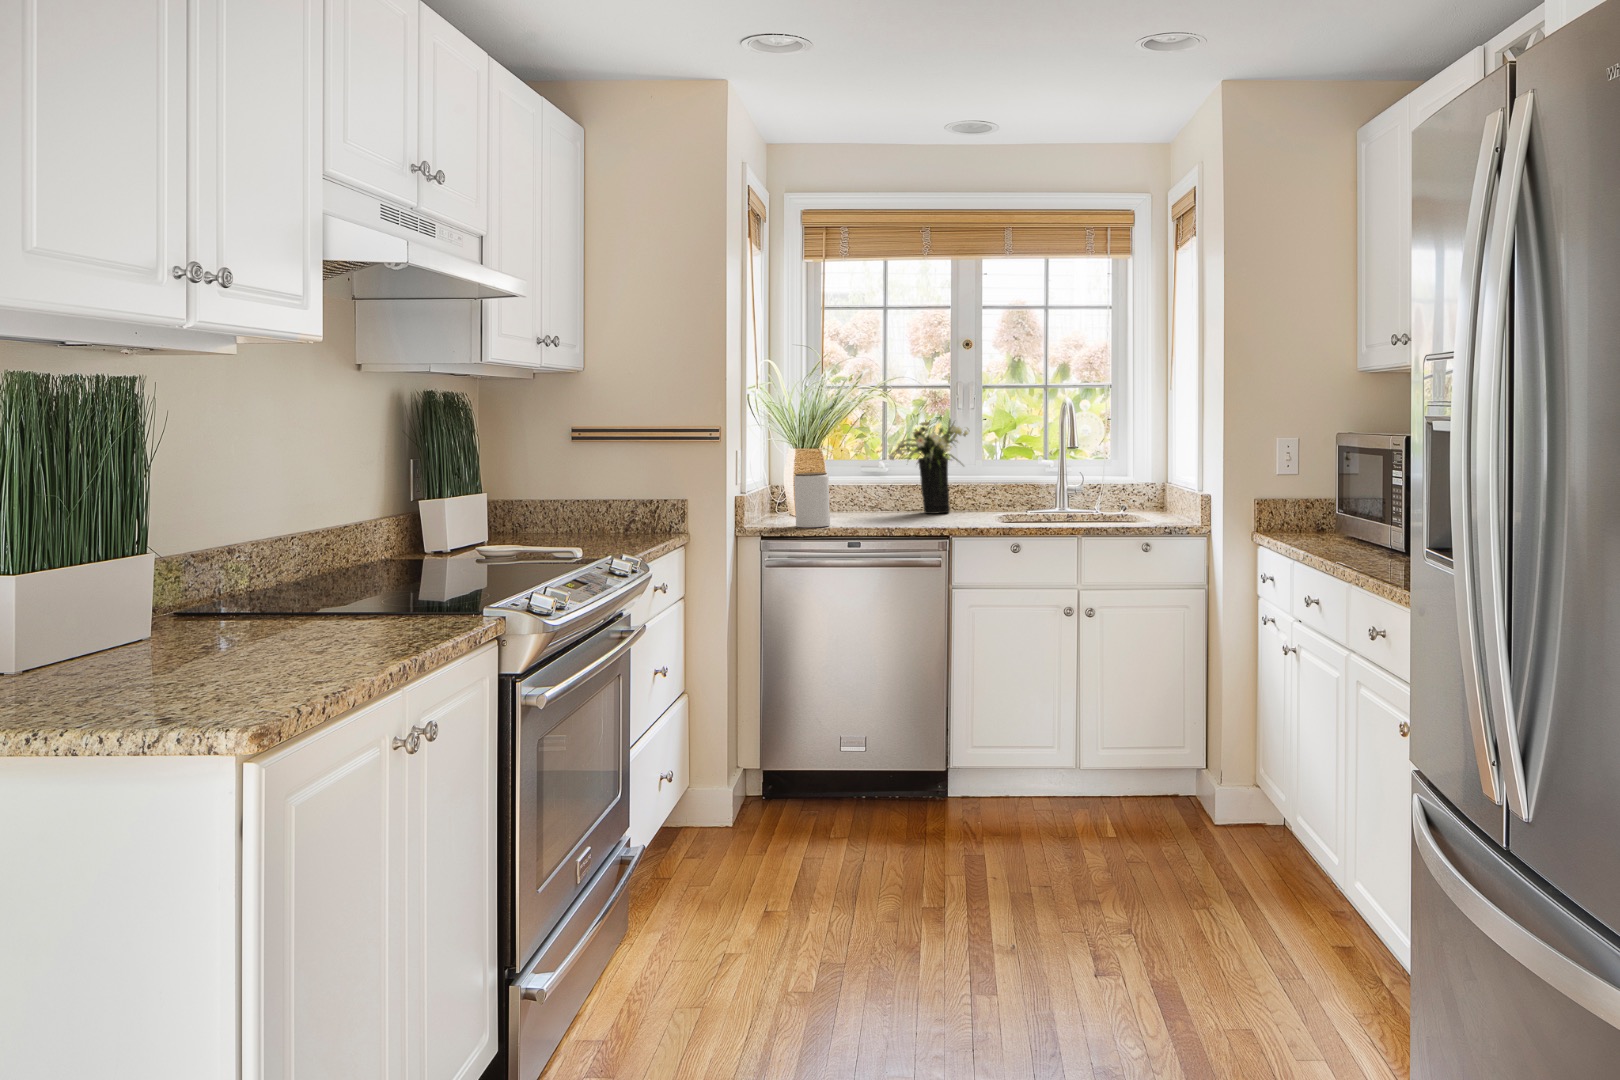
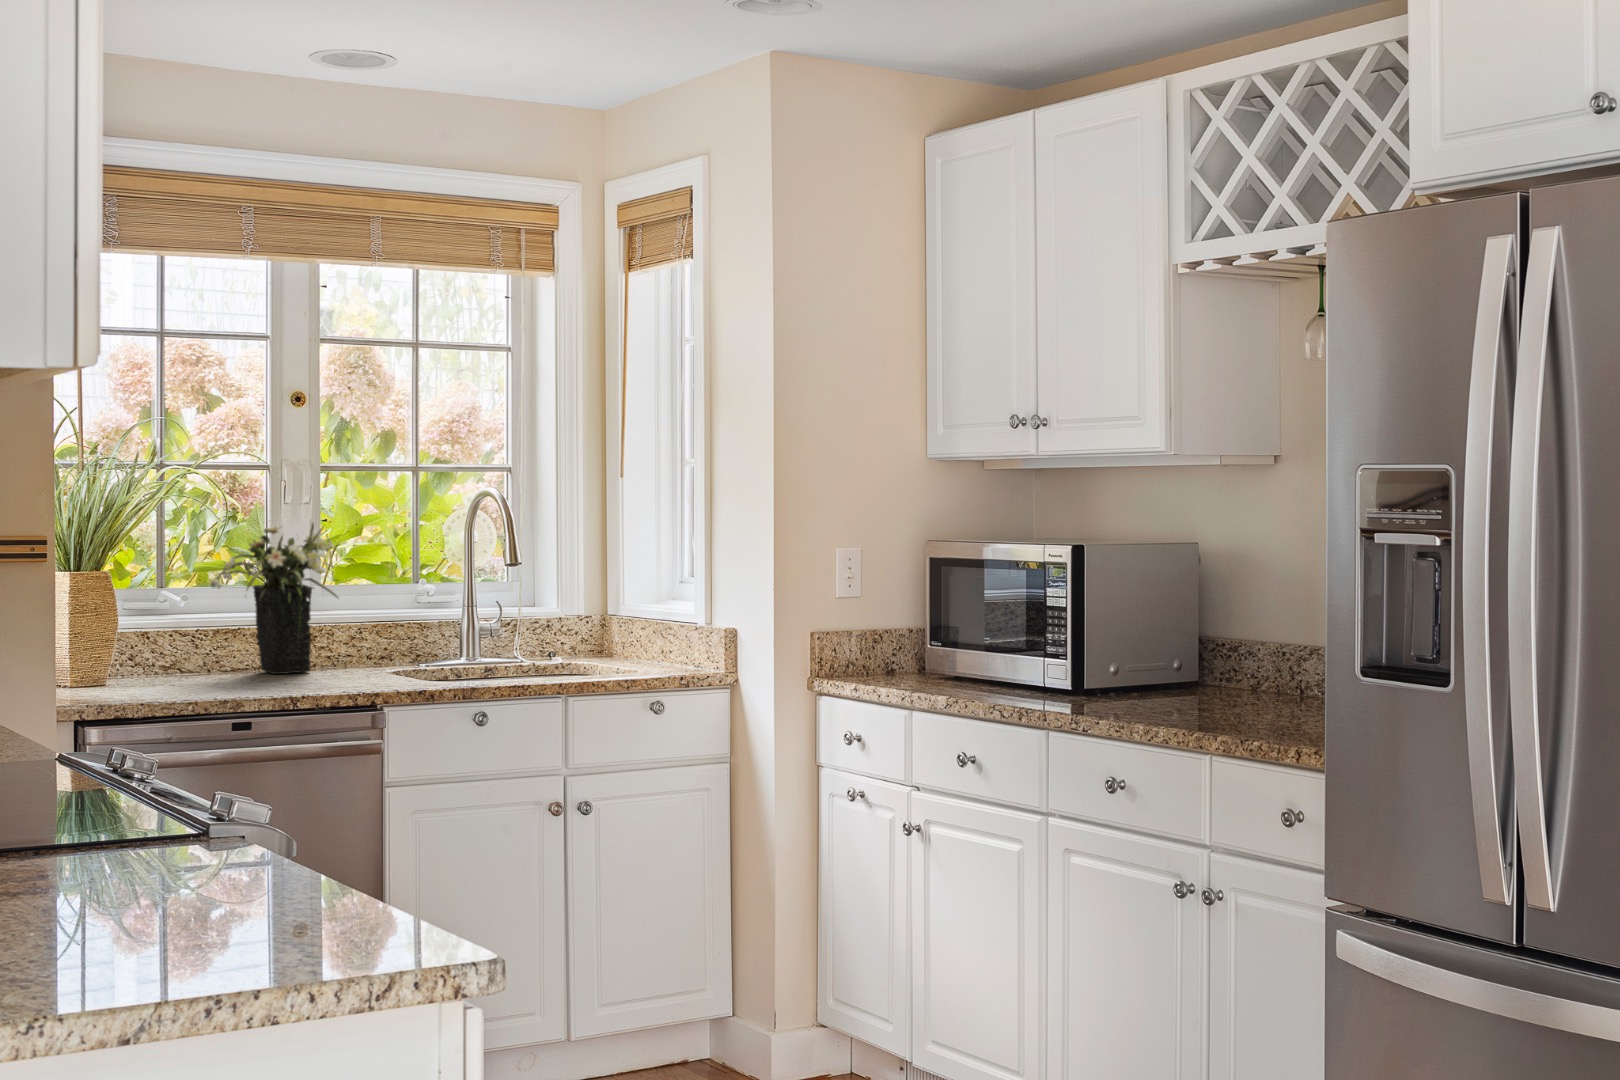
jar: present [794,472,830,527] -> none [108,608,173,703]

